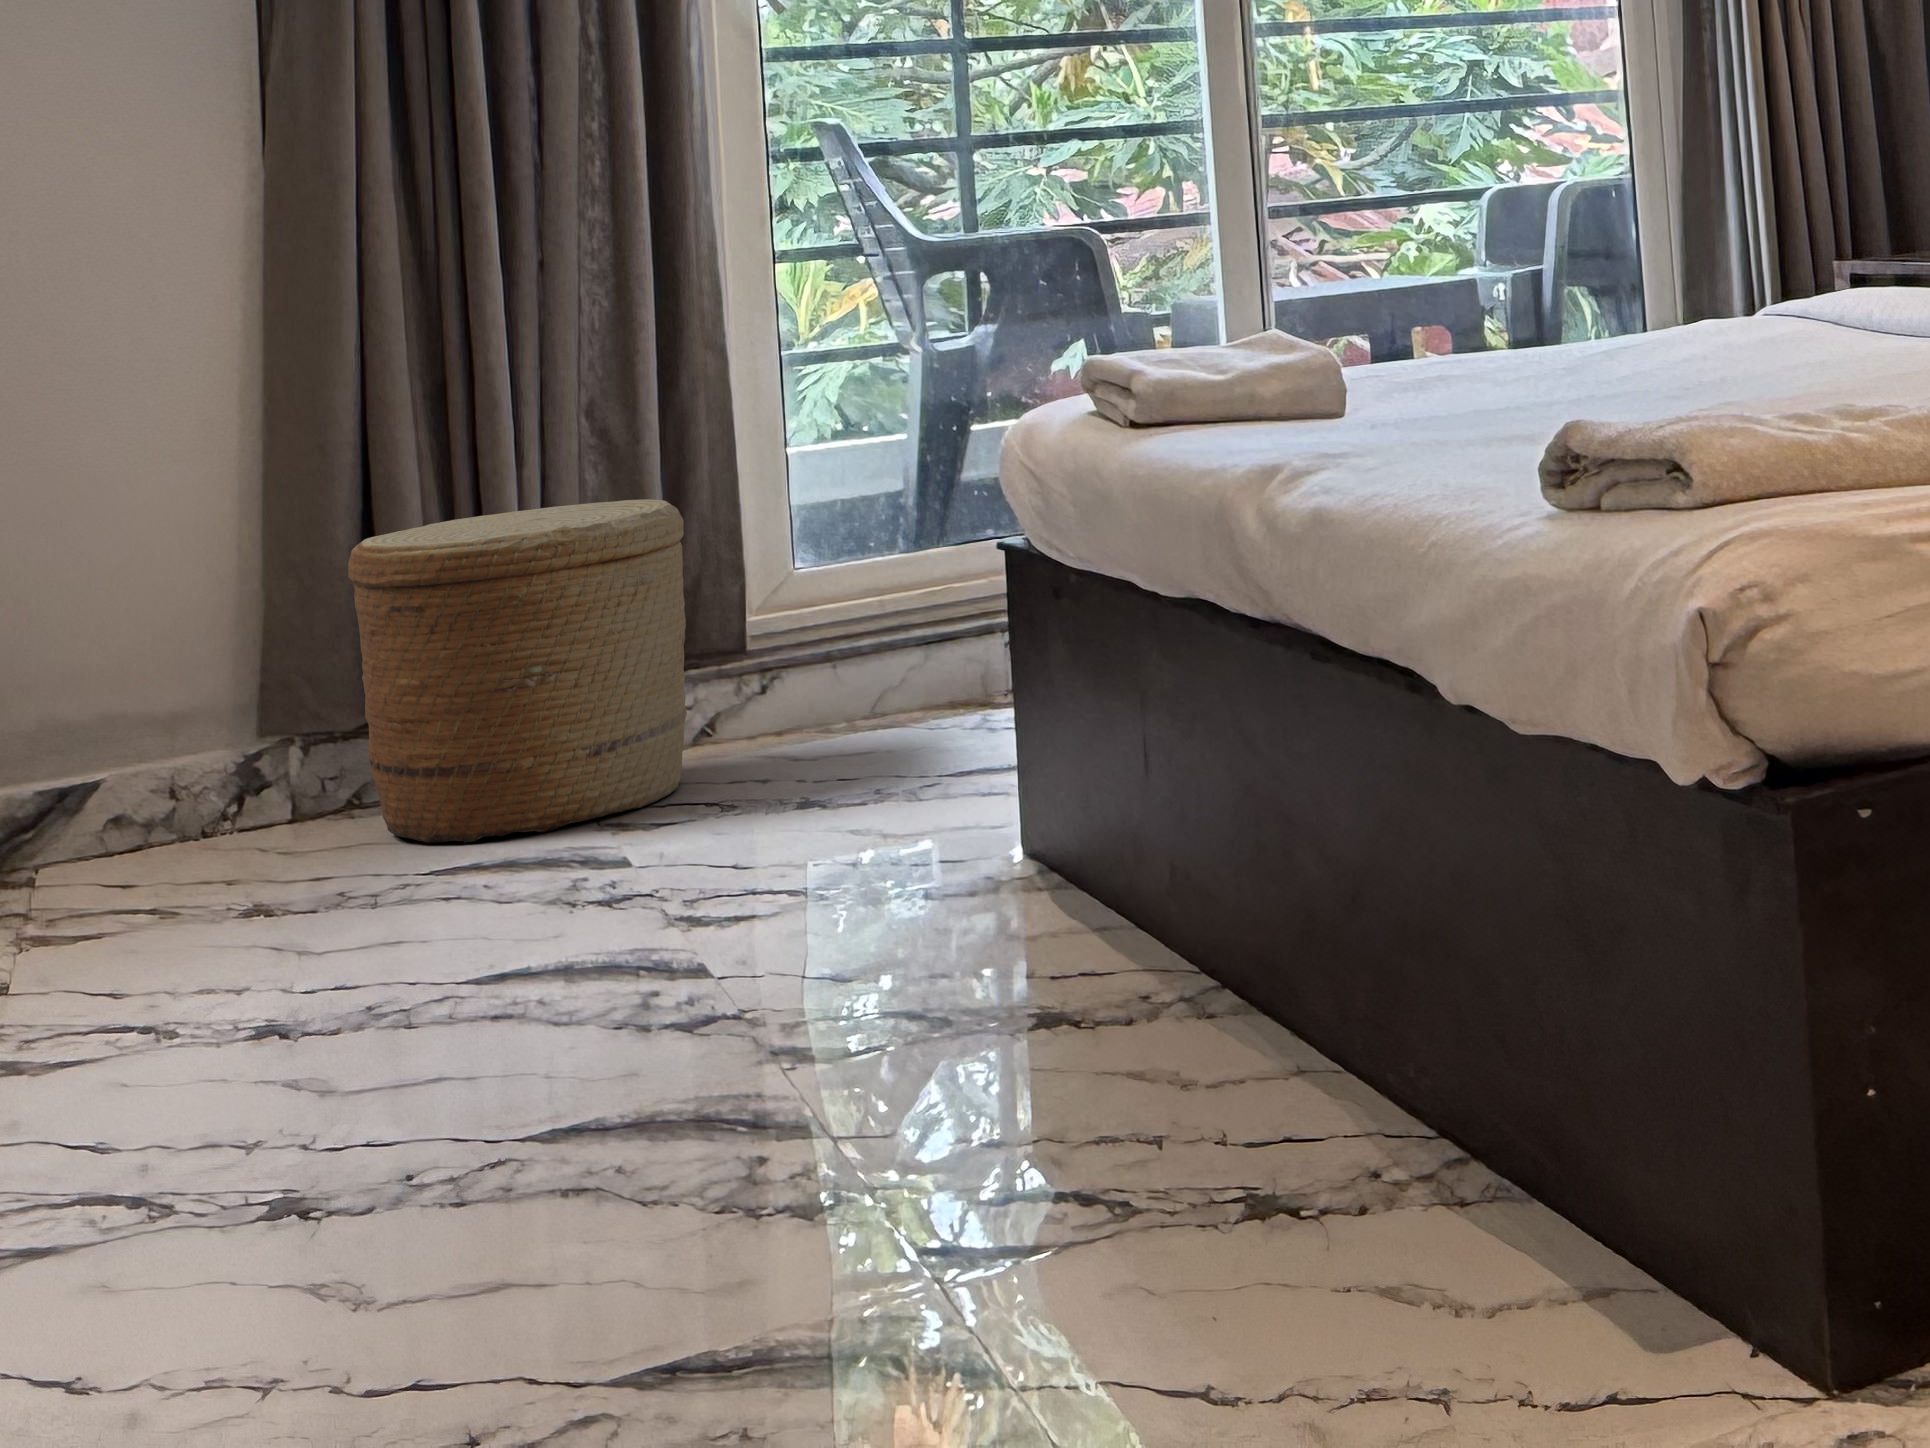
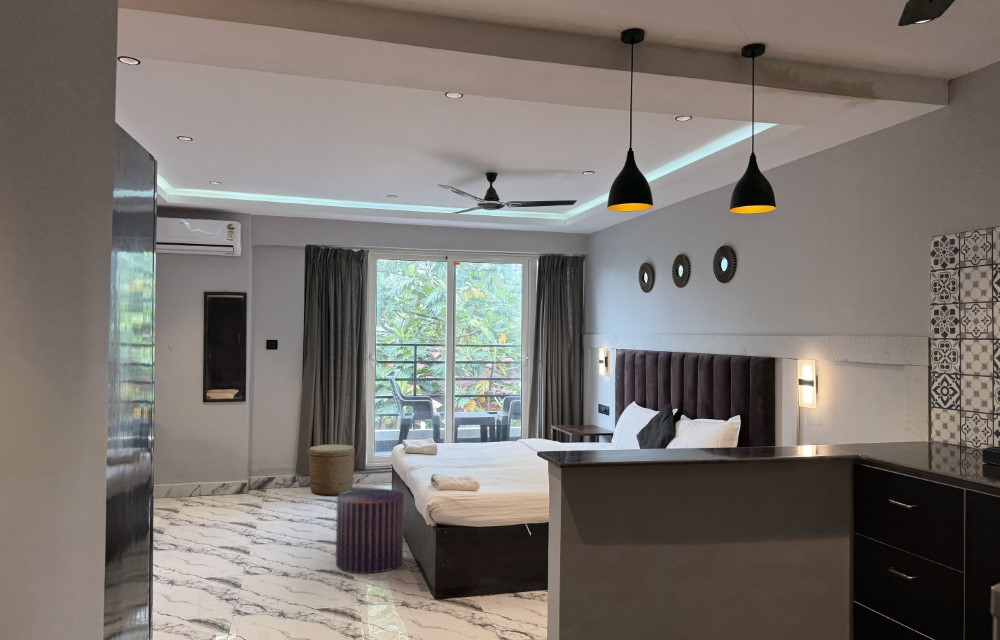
pouf: none [760,626,1337,1315] -> present [336,489,404,573]

